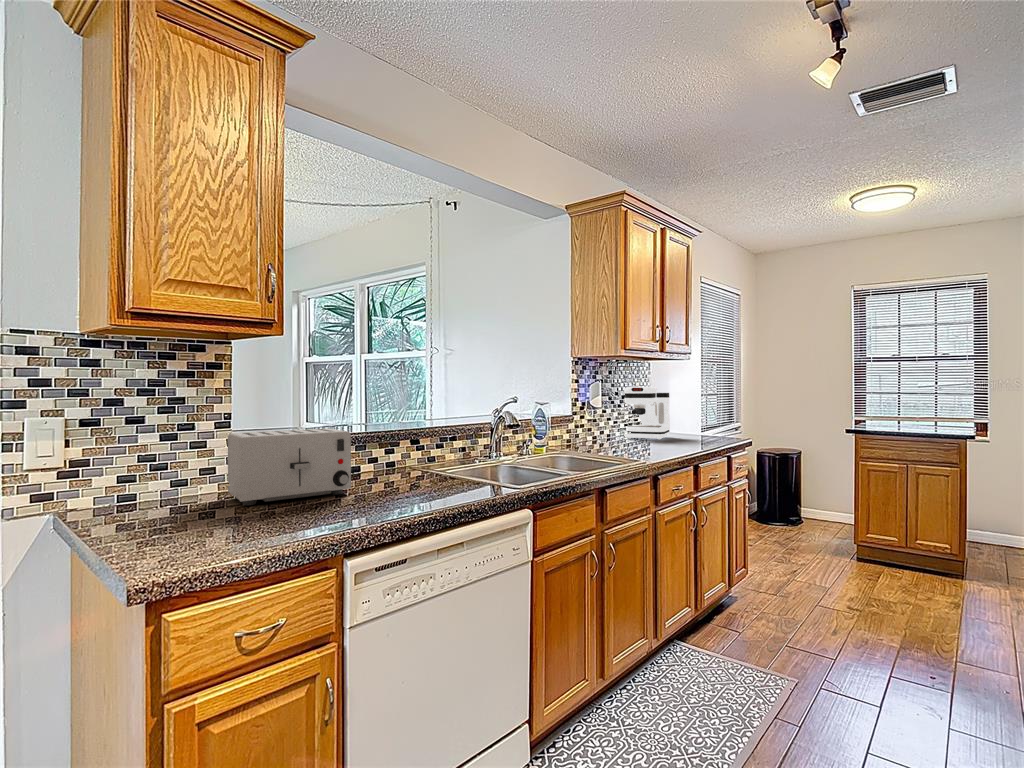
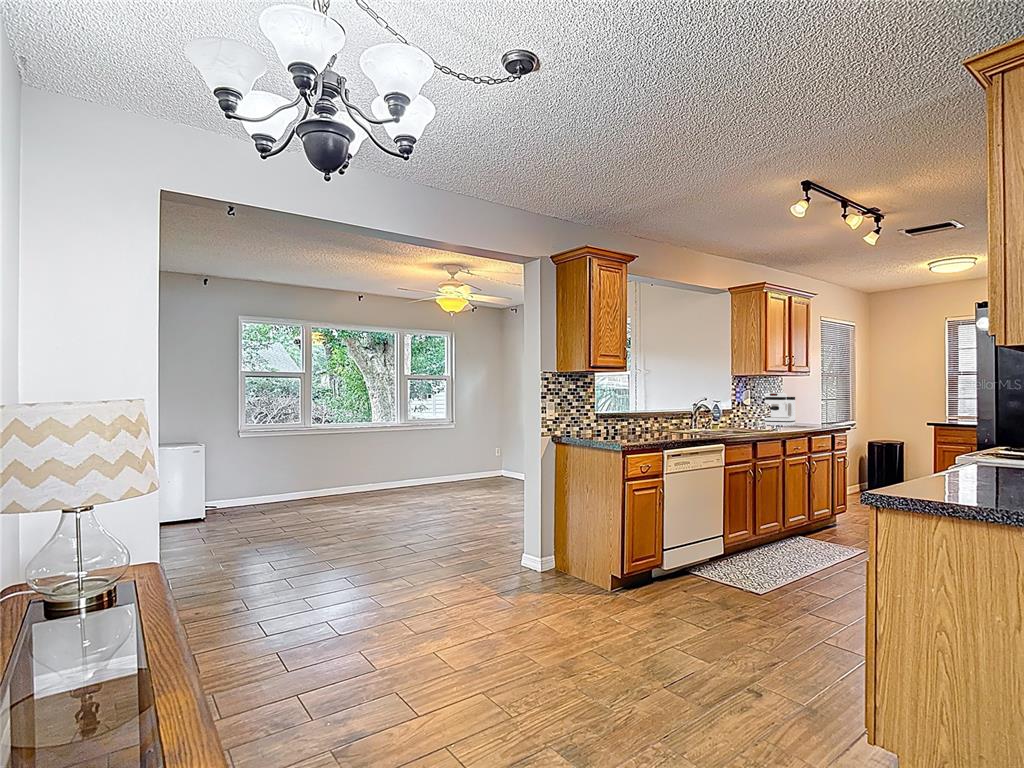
toaster: present [228,428,351,505] -> none [597,410,647,438]

